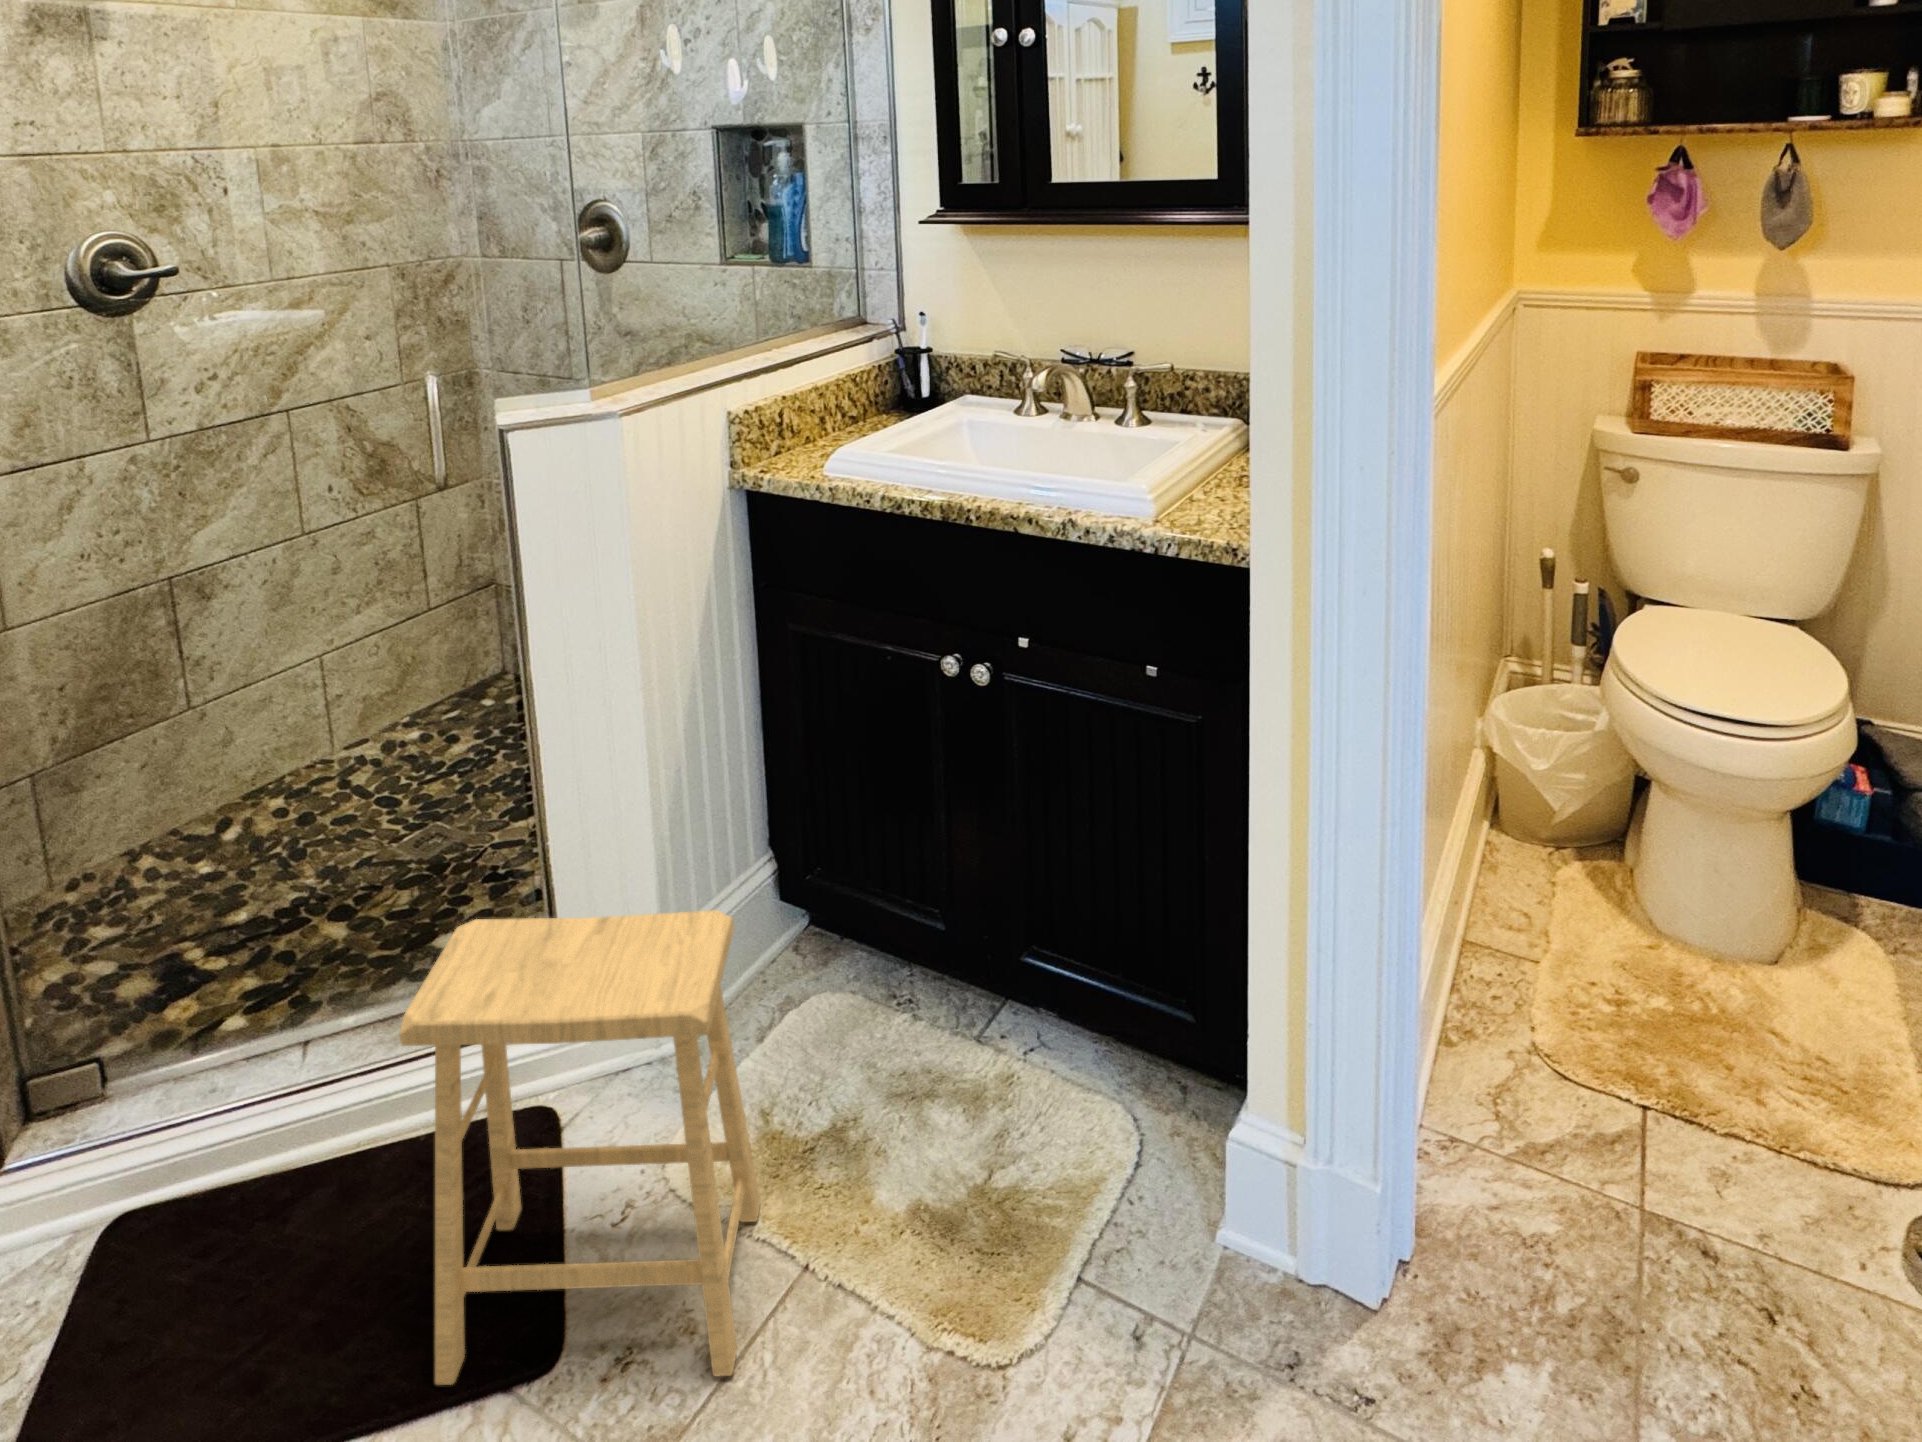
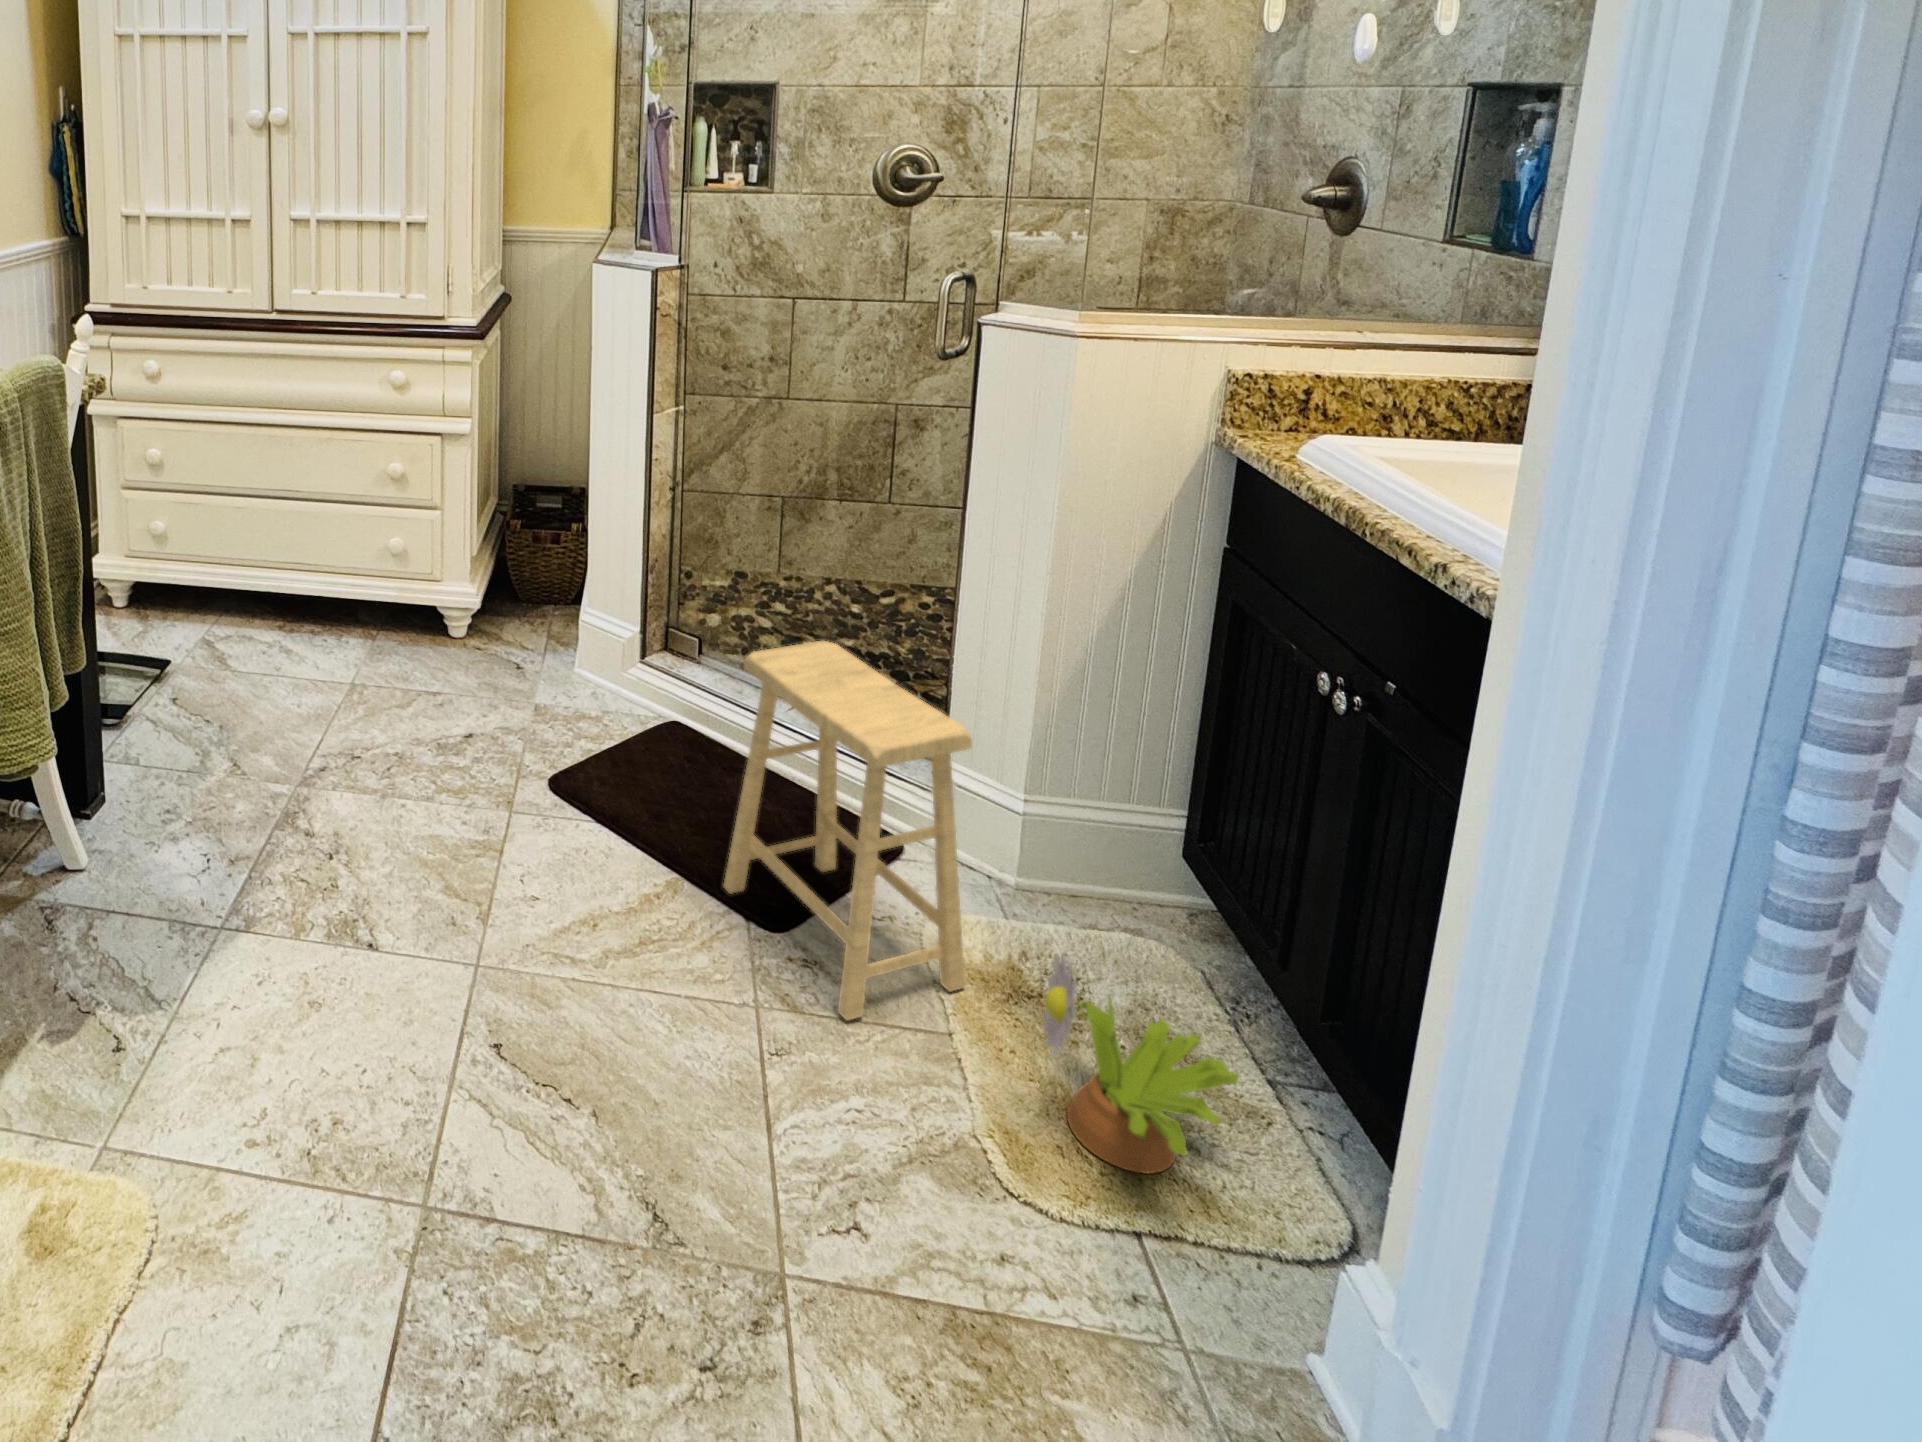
decorative plant: none [882,1040,1079,1241] -> present [1044,955,1239,1173]

